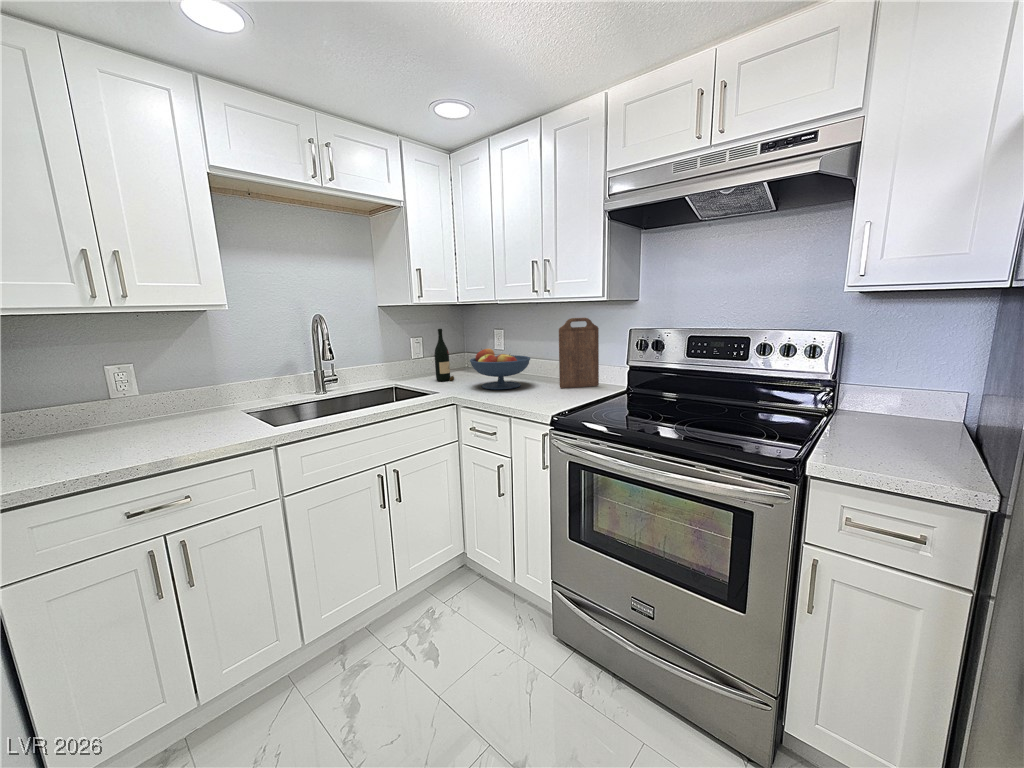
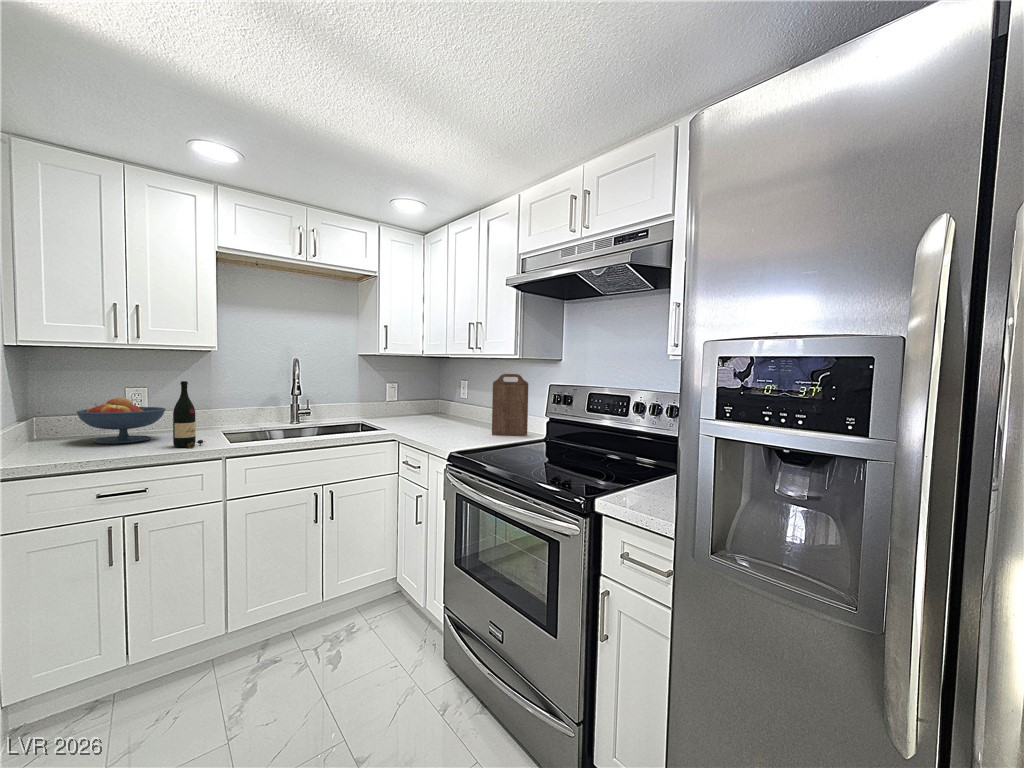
wine bottle: present [434,329,454,381] -> present [173,381,203,448]
fruit bowl: present [470,349,530,390] -> present [76,398,166,444]

